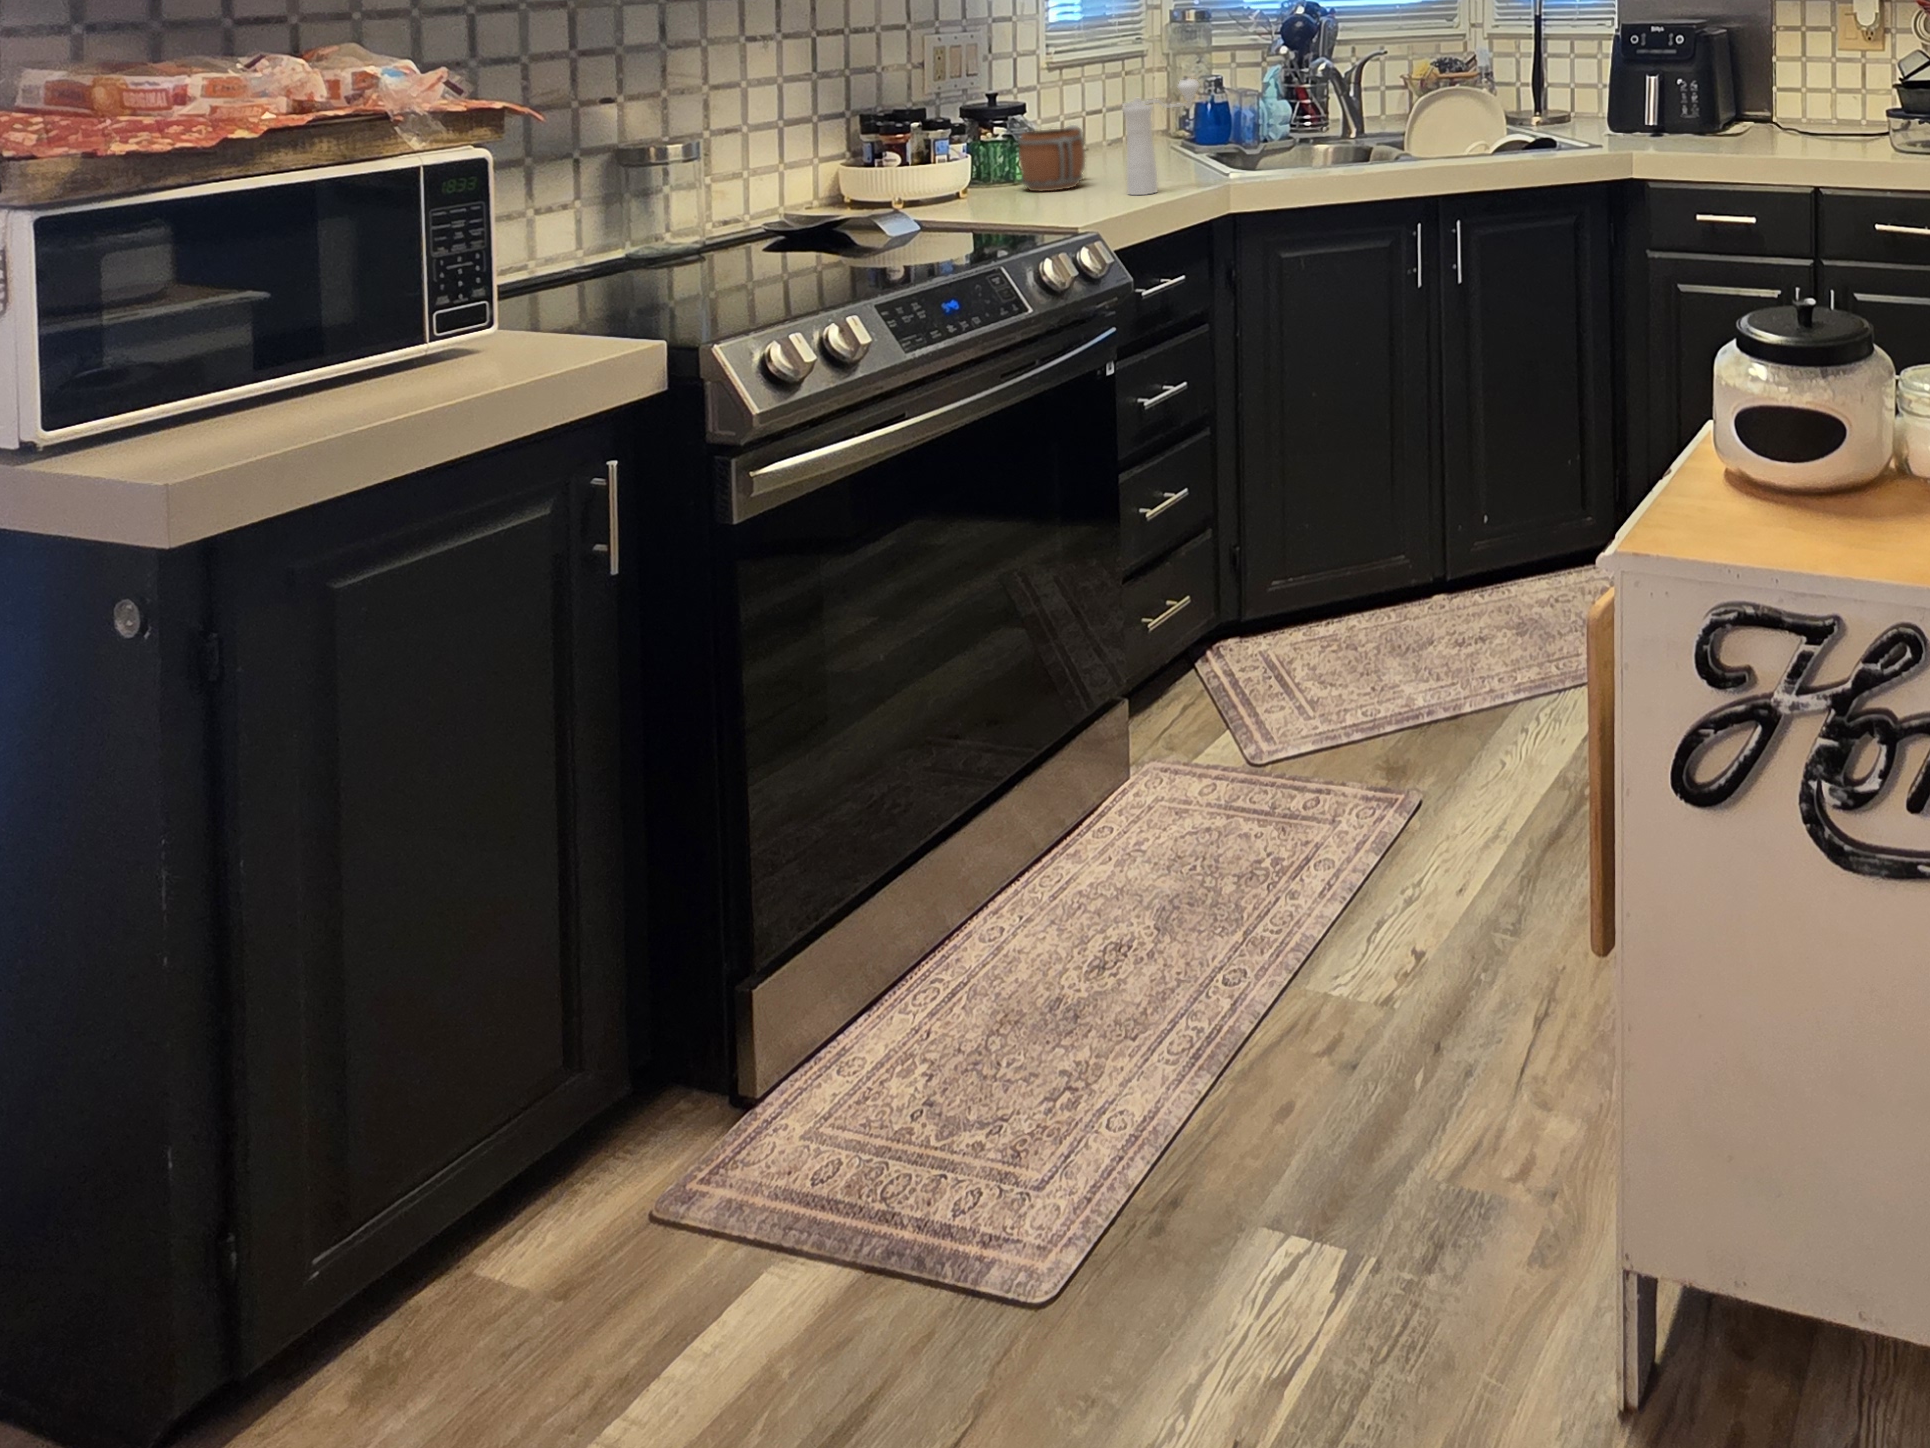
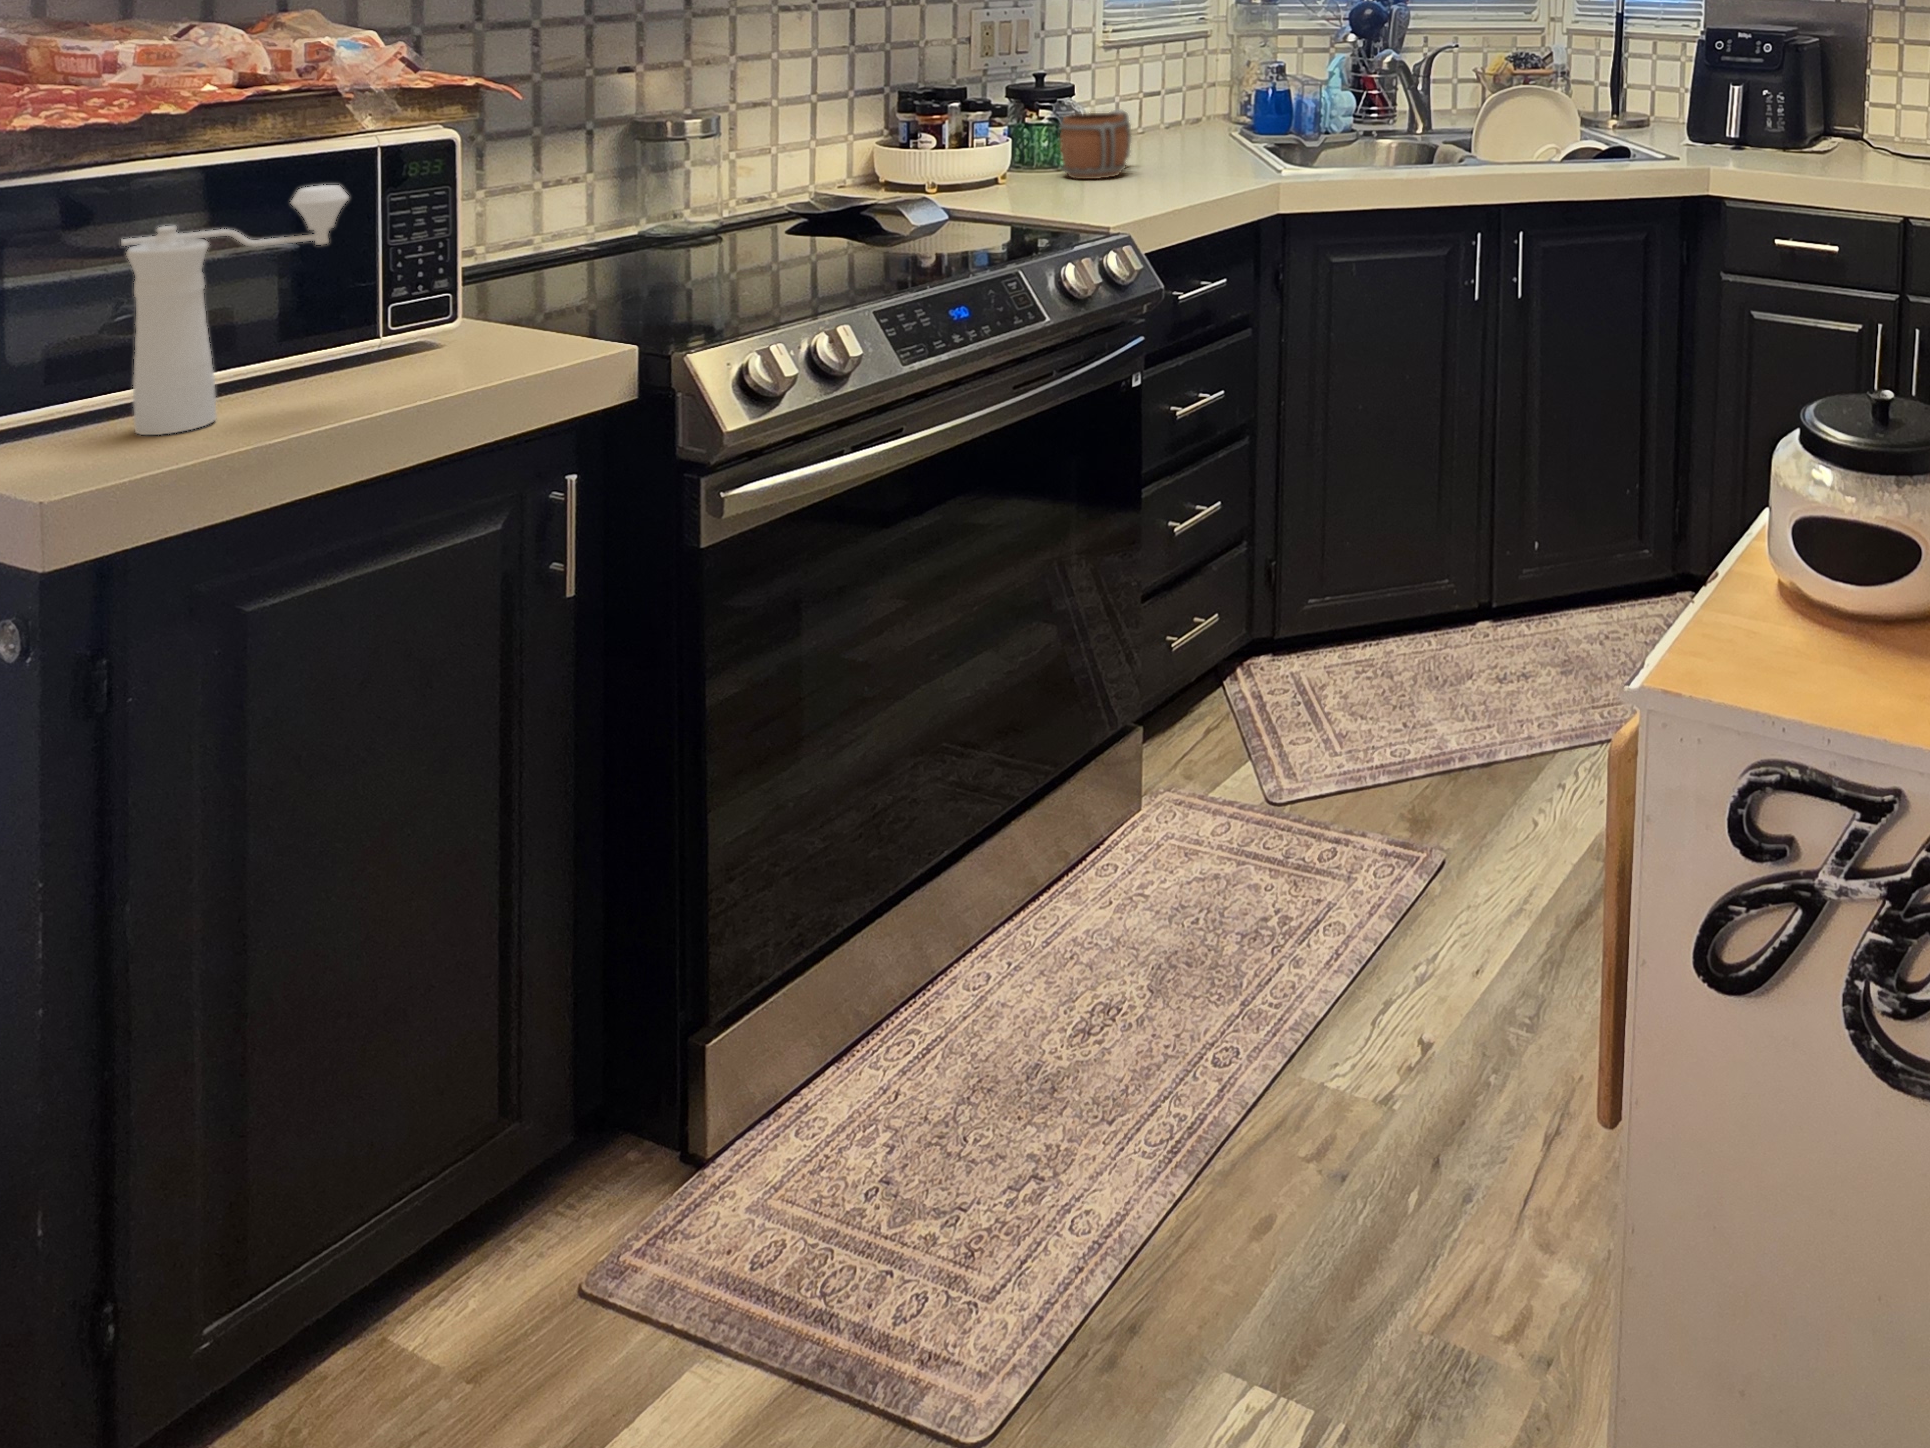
pepper mill: present [1123,79,1199,195] -> present [121,185,349,435]

